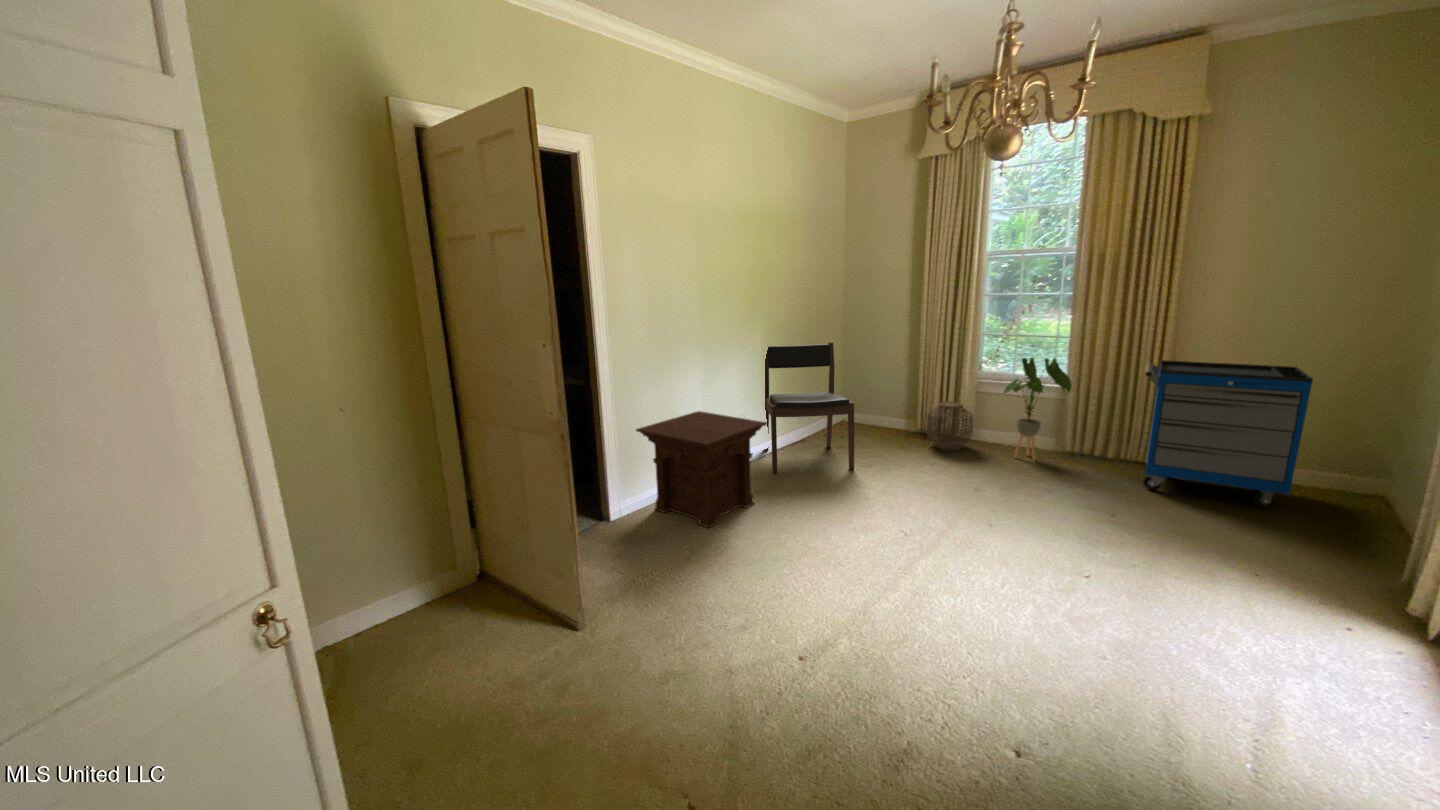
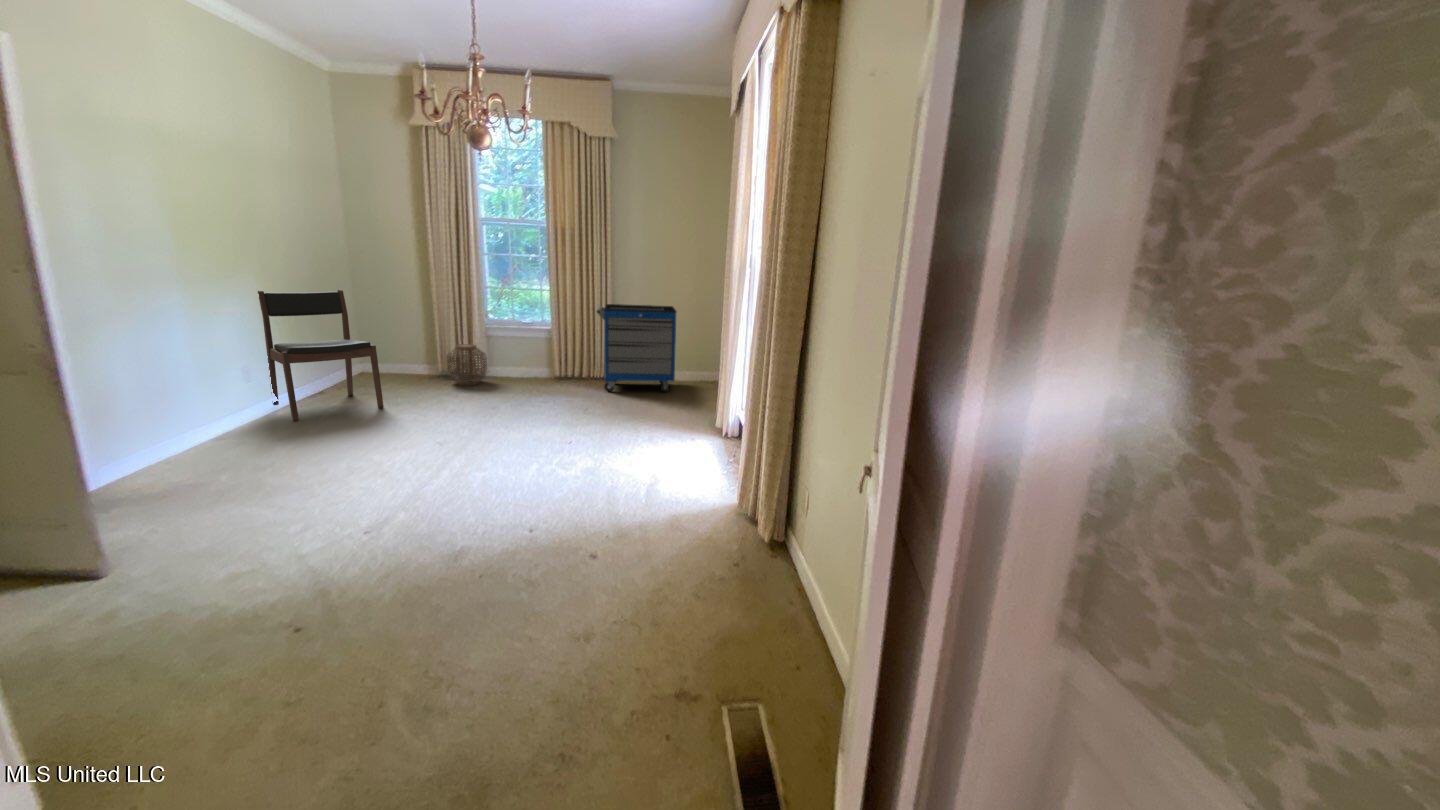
house plant: present [1004,358,1072,461] -> none [506,303,554,385]
side table: present [636,411,767,528] -> none [104,360,287,471]

